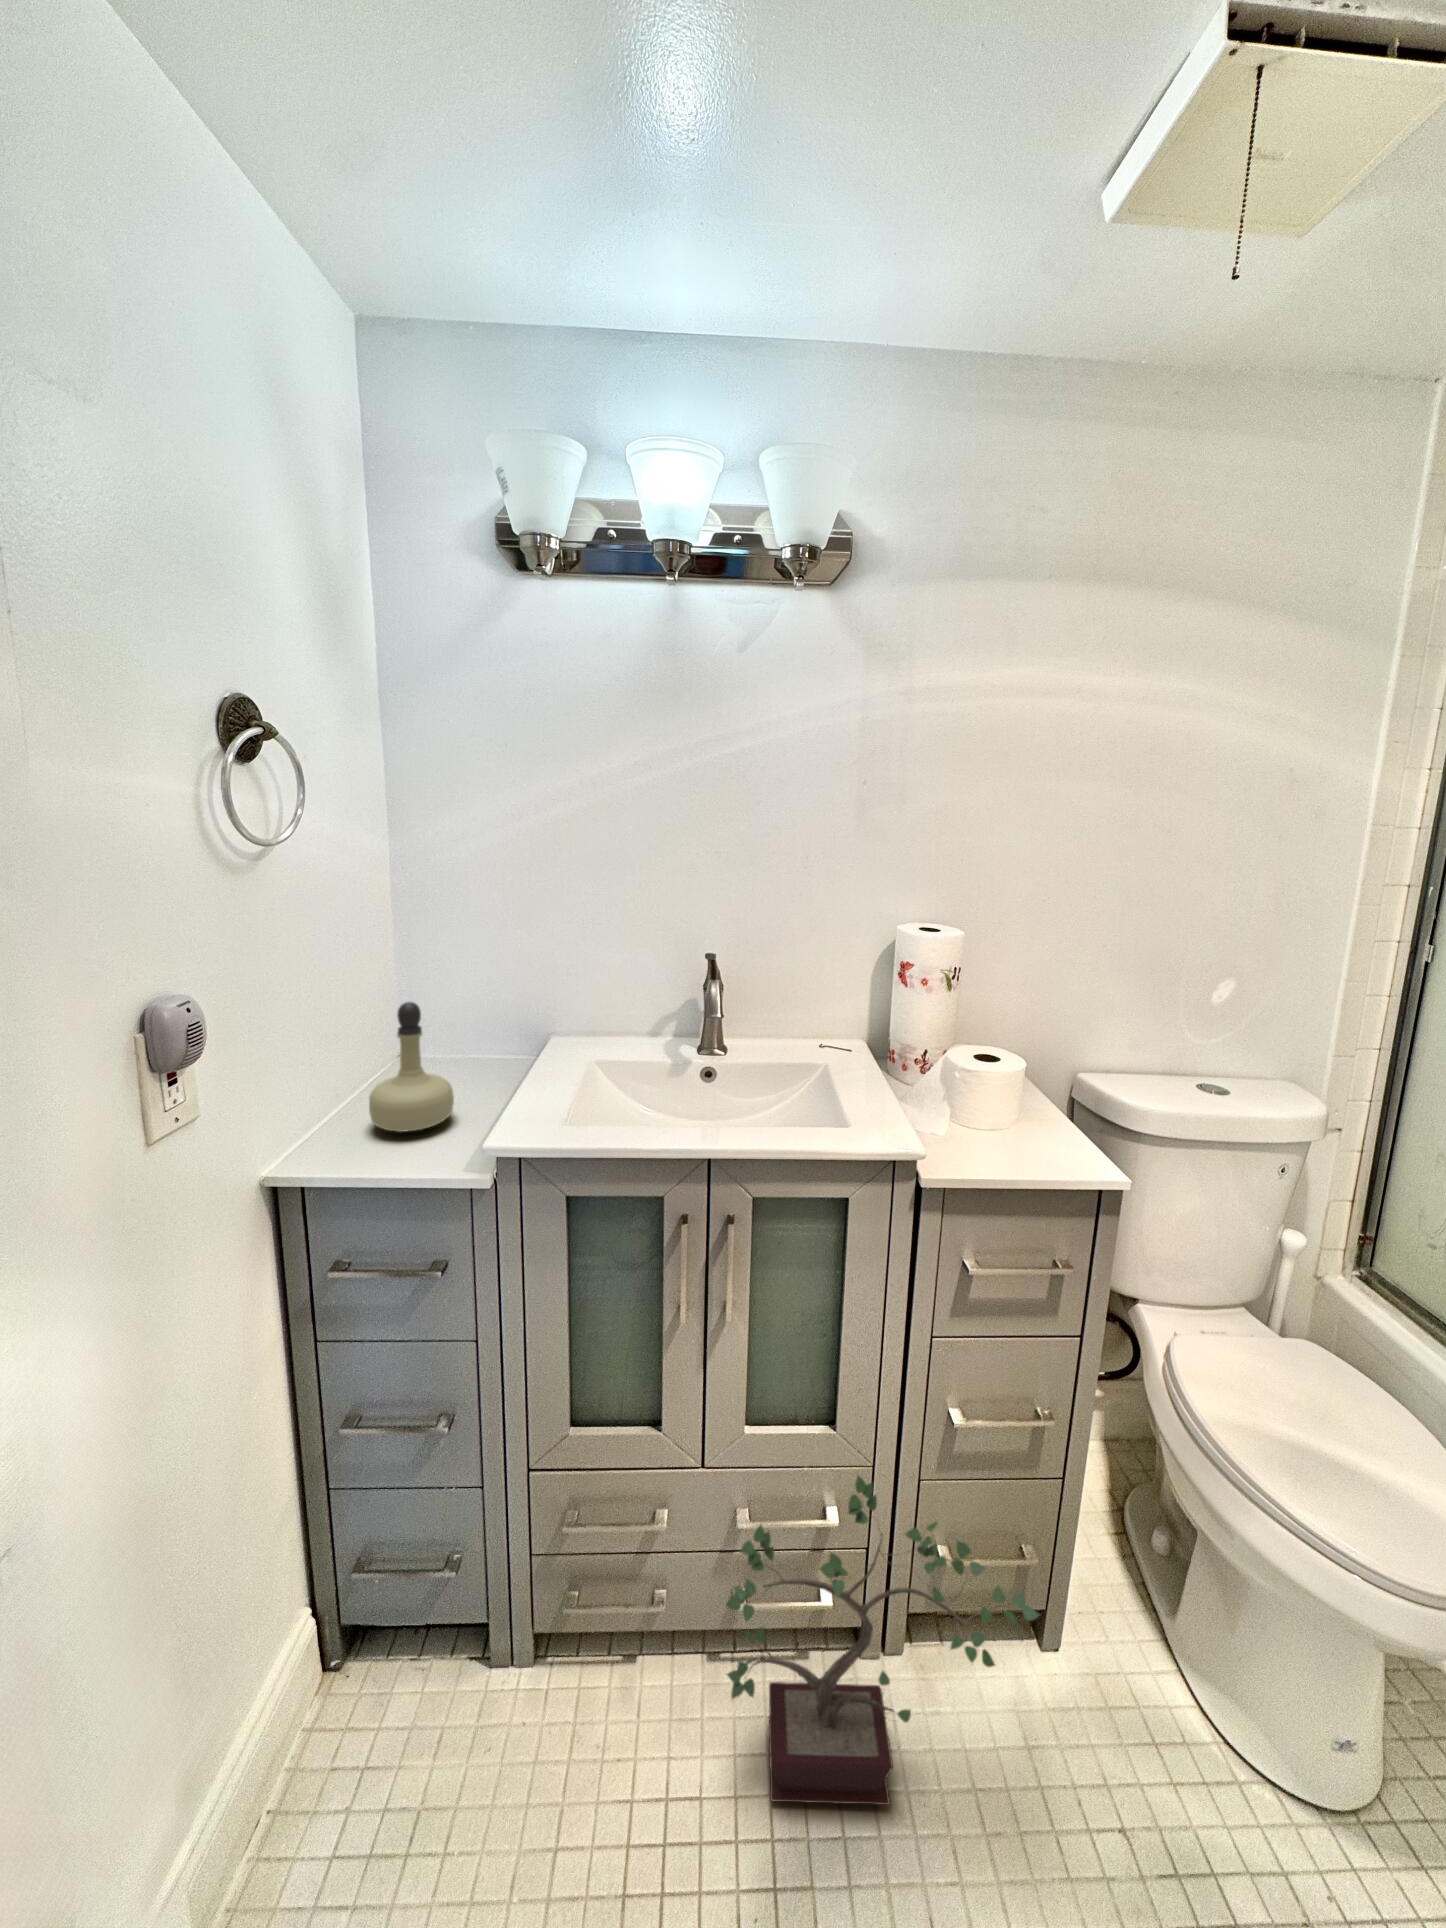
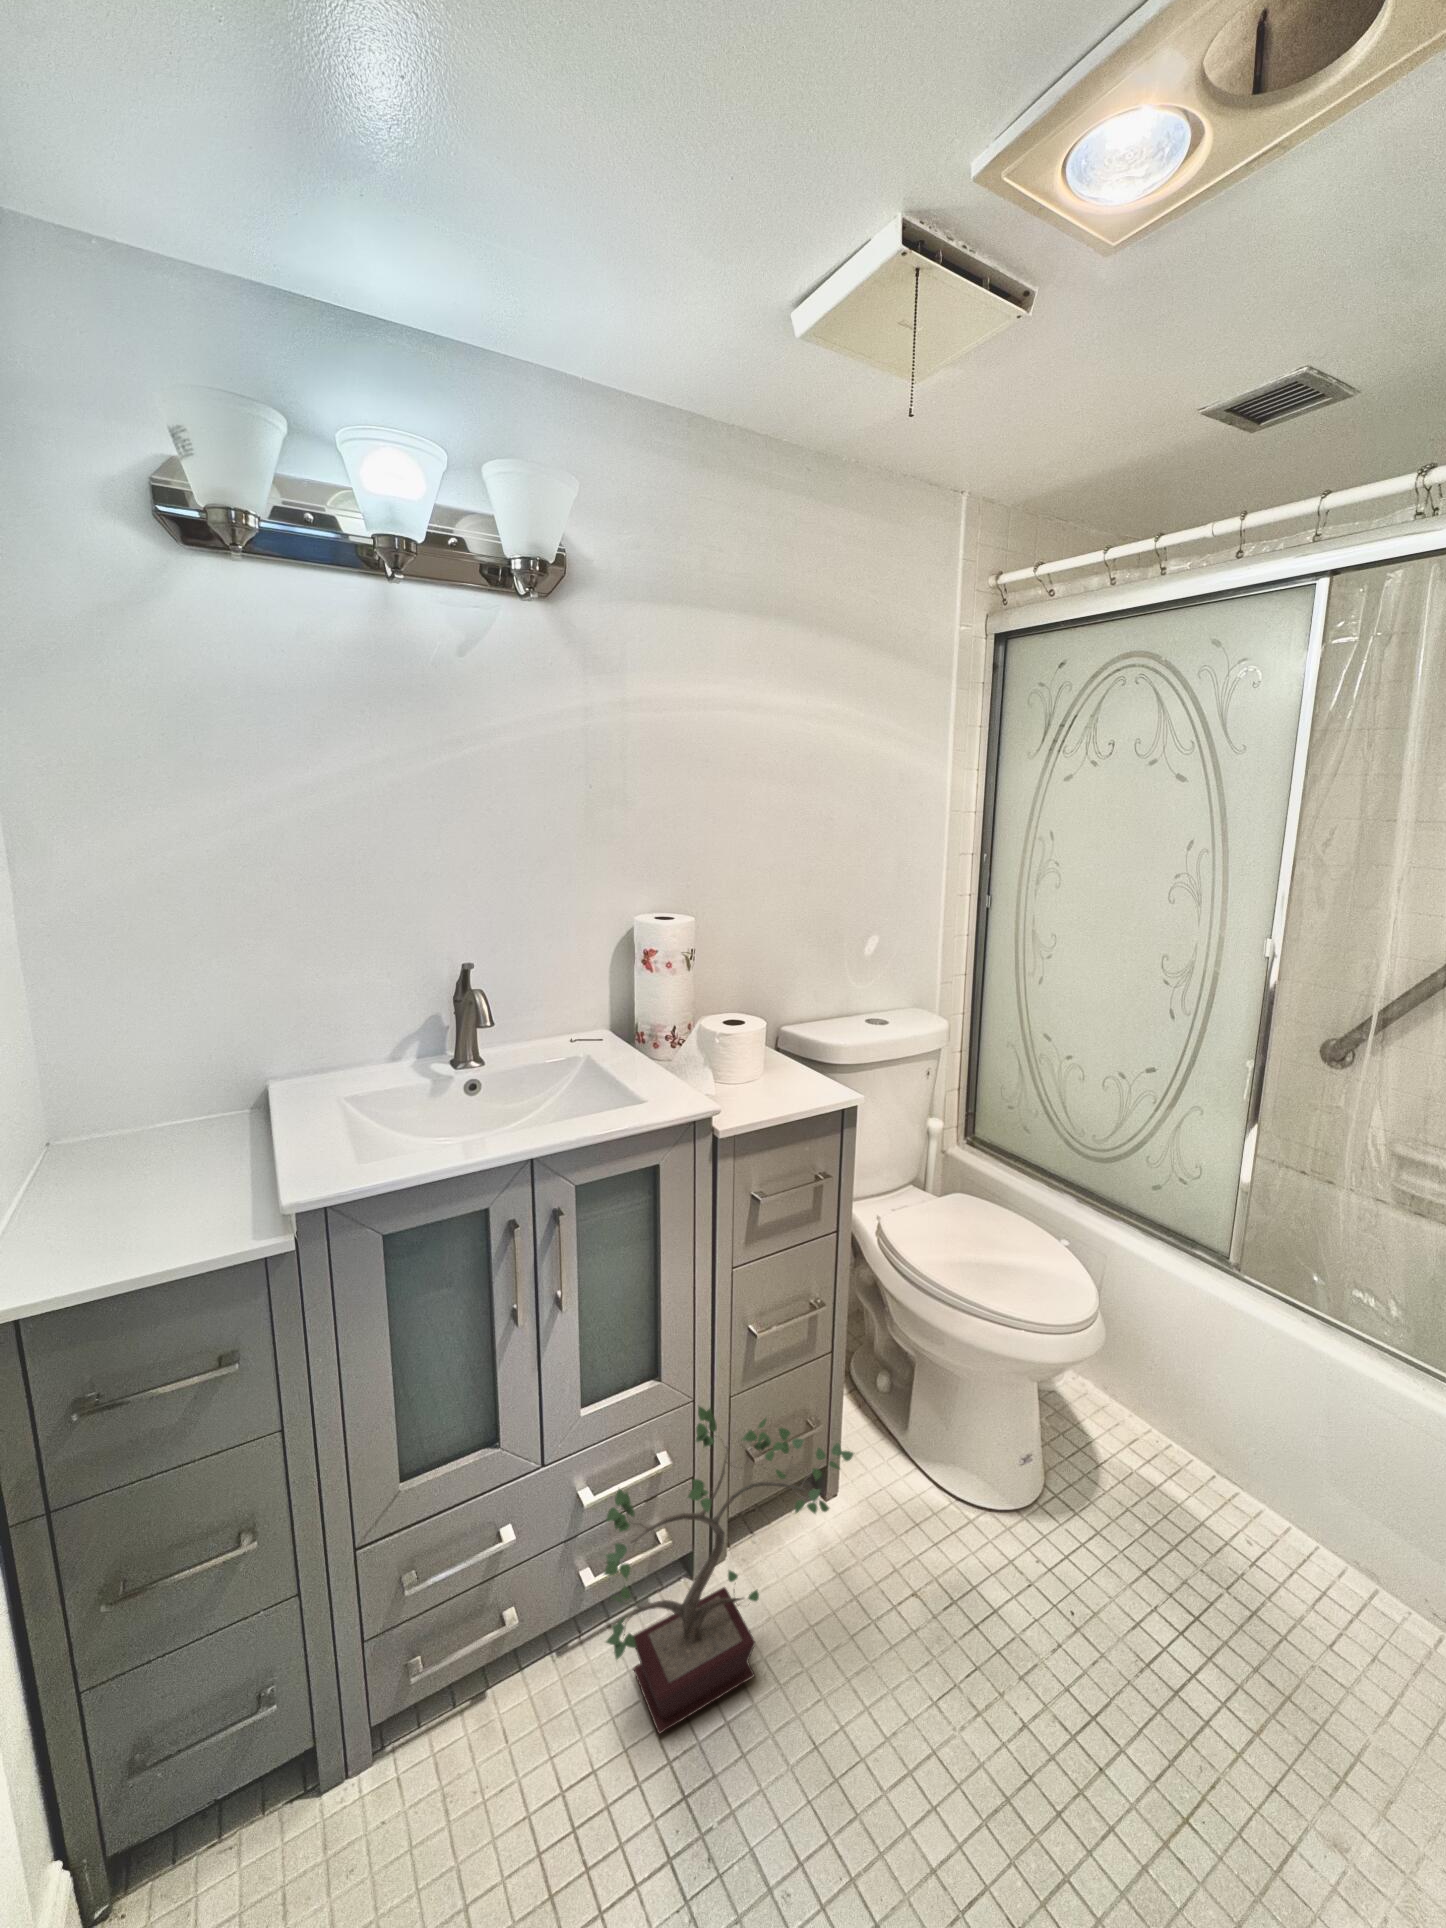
perfume bottle: present [369,1002,454,1132] -> none [71,1061,194,1223]

